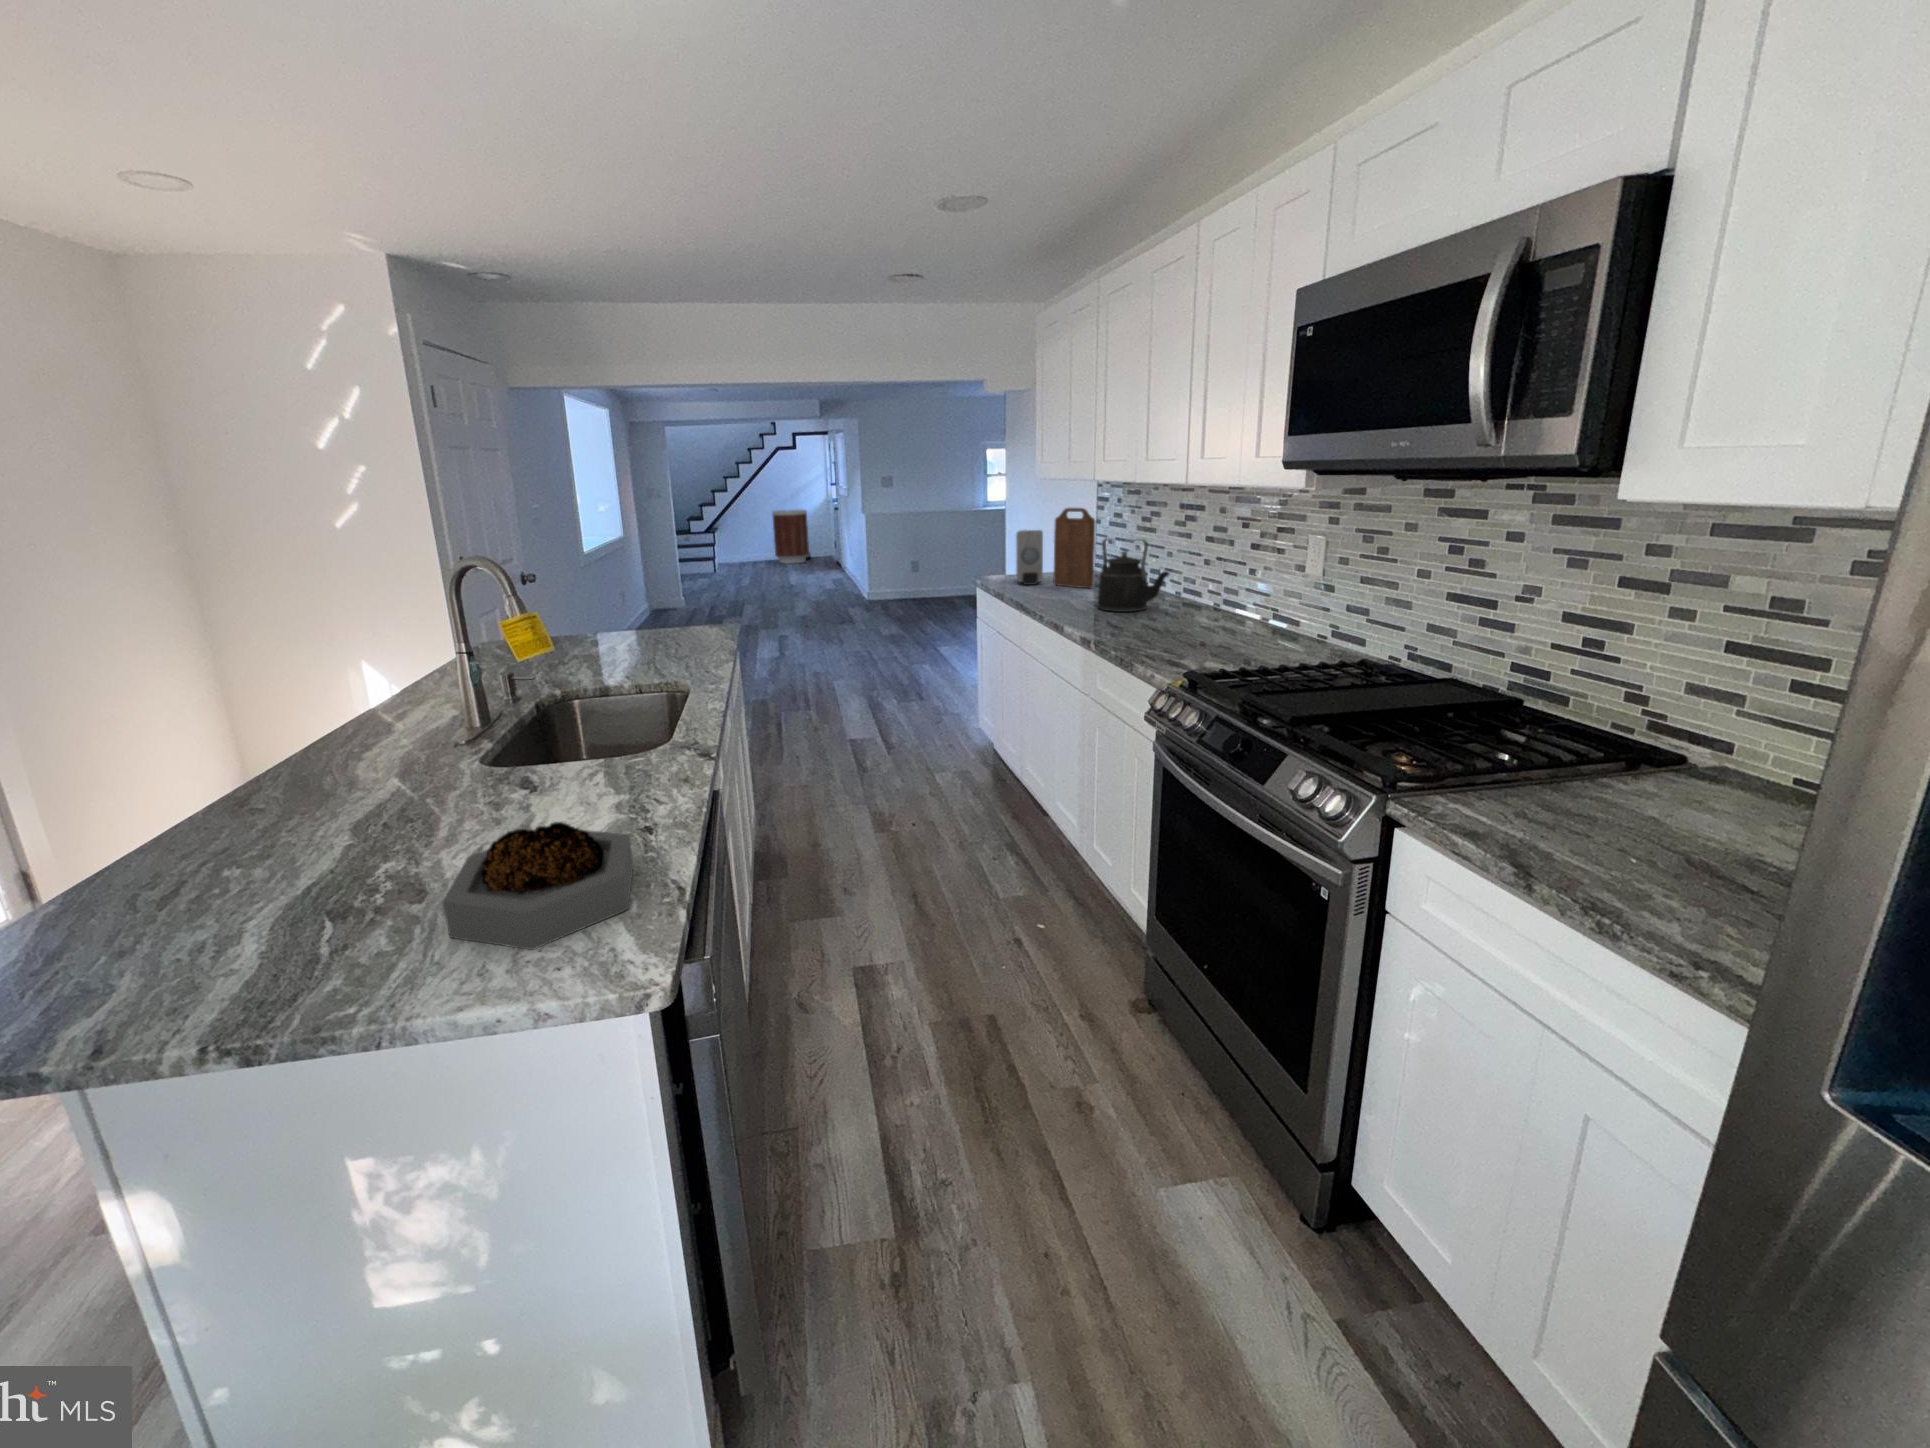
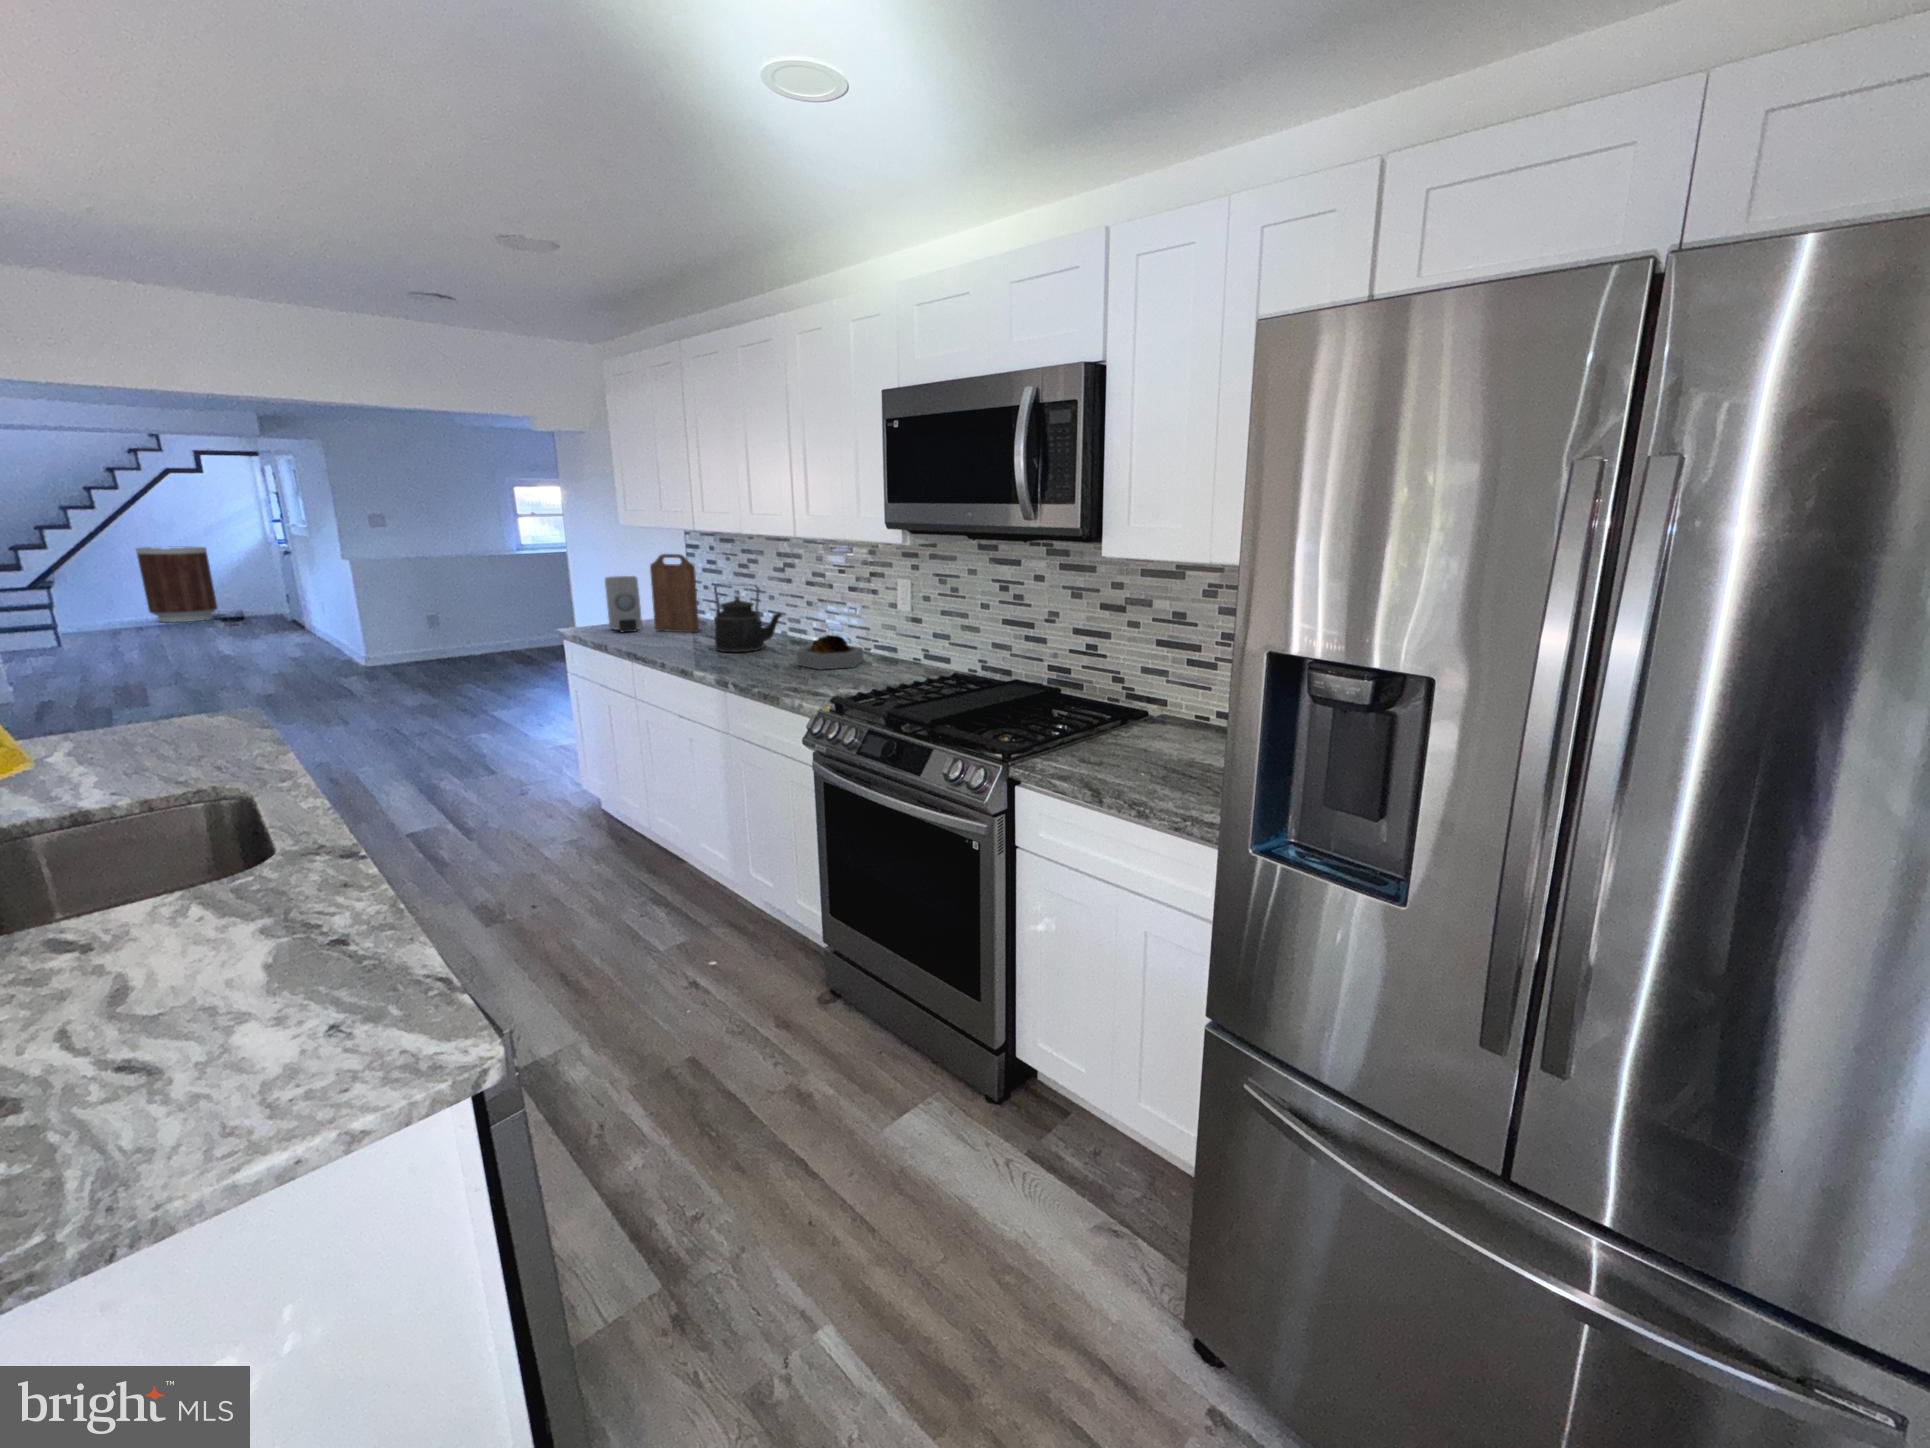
decorative bowl: present [443,822,633,950] -> present [796,635,864,670]

